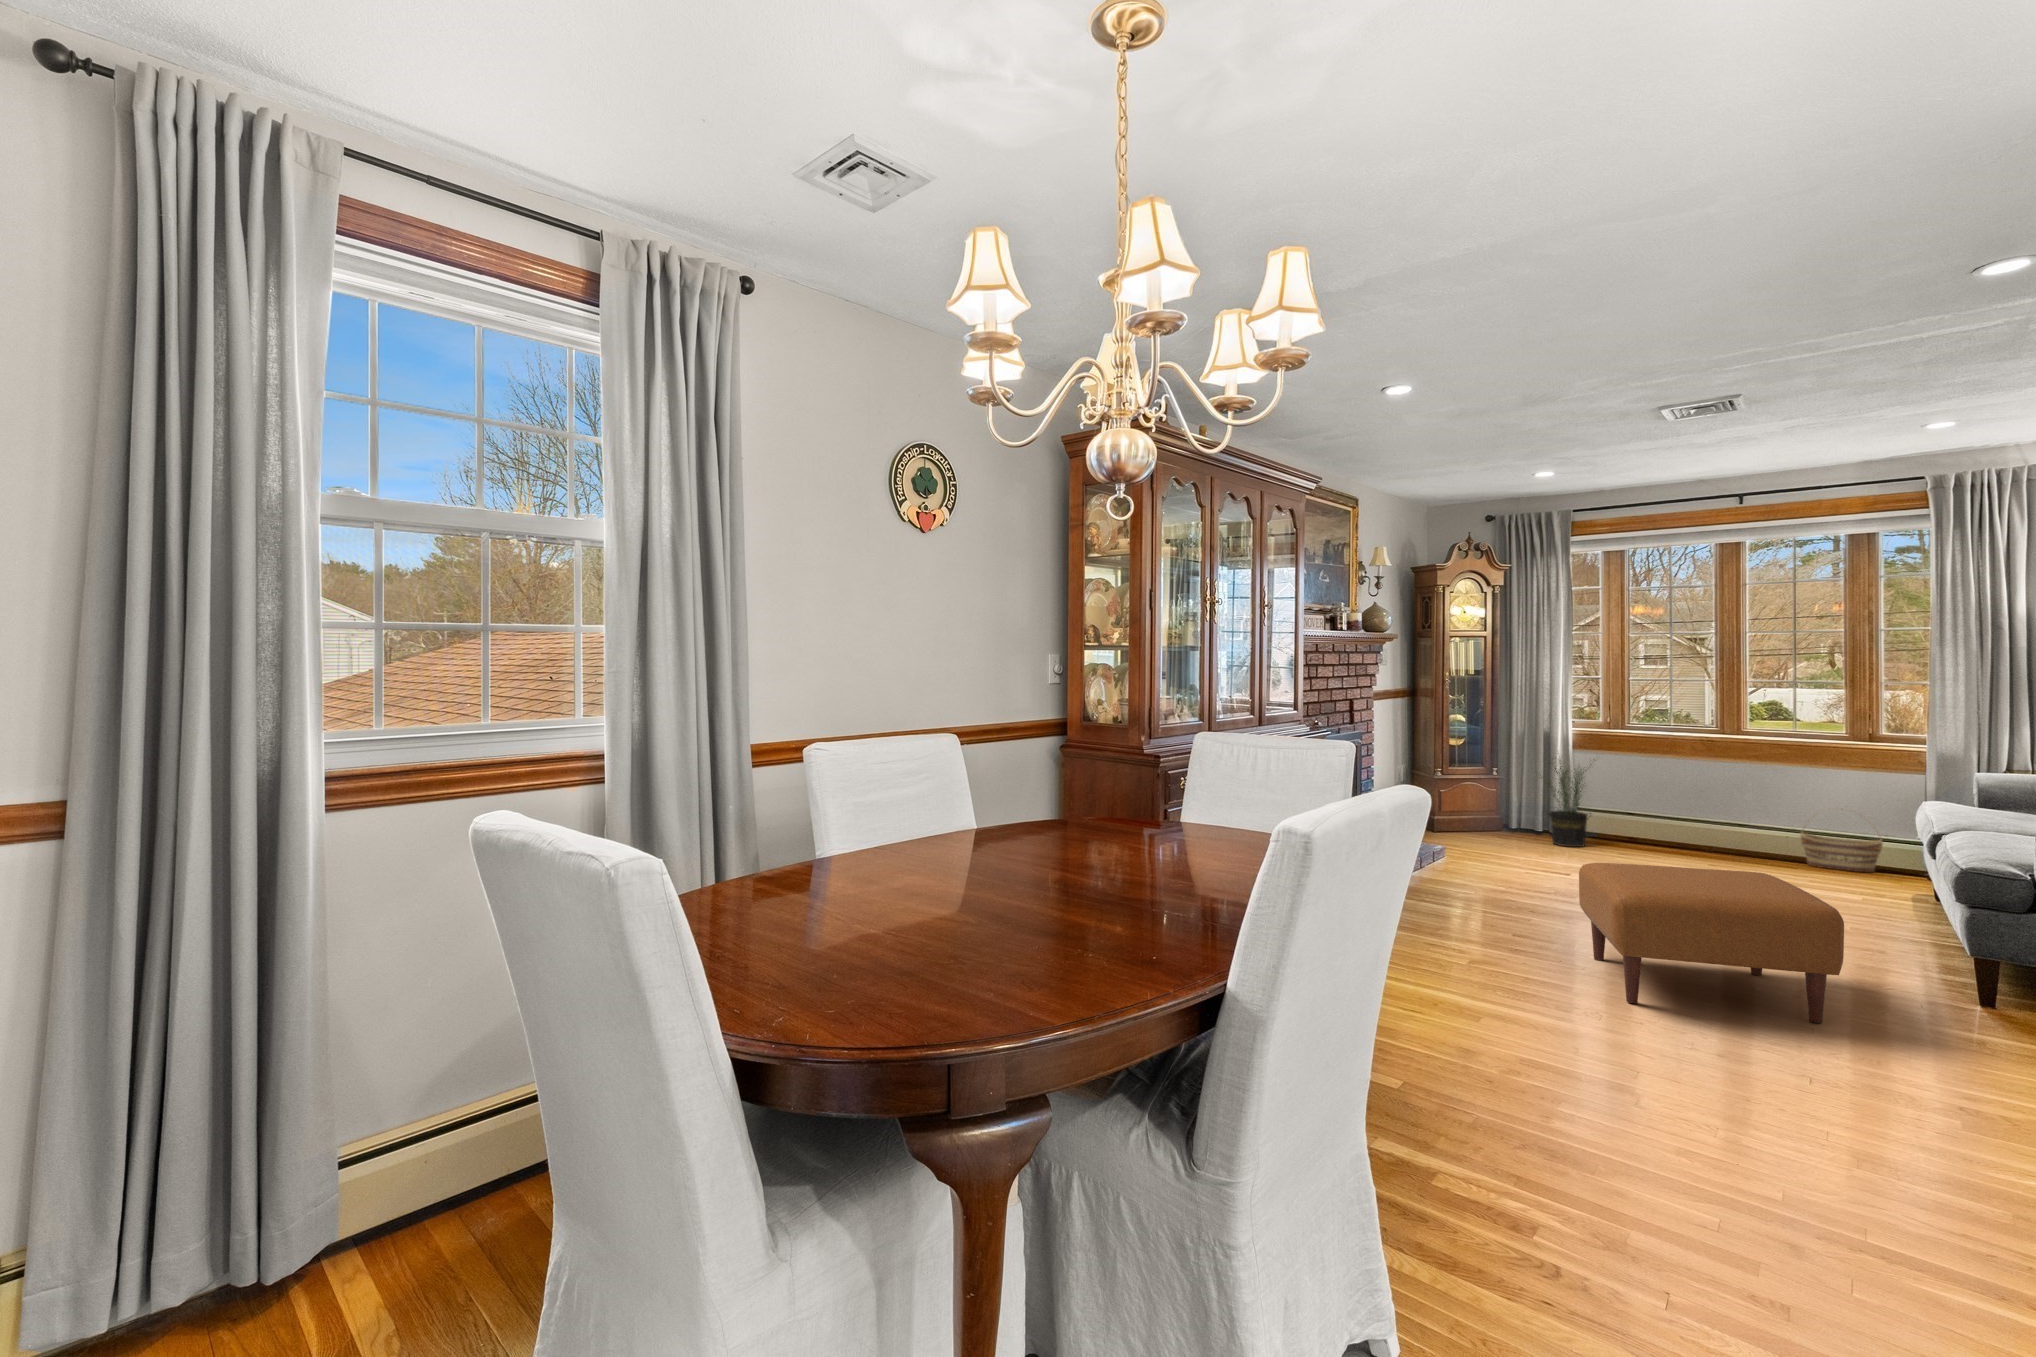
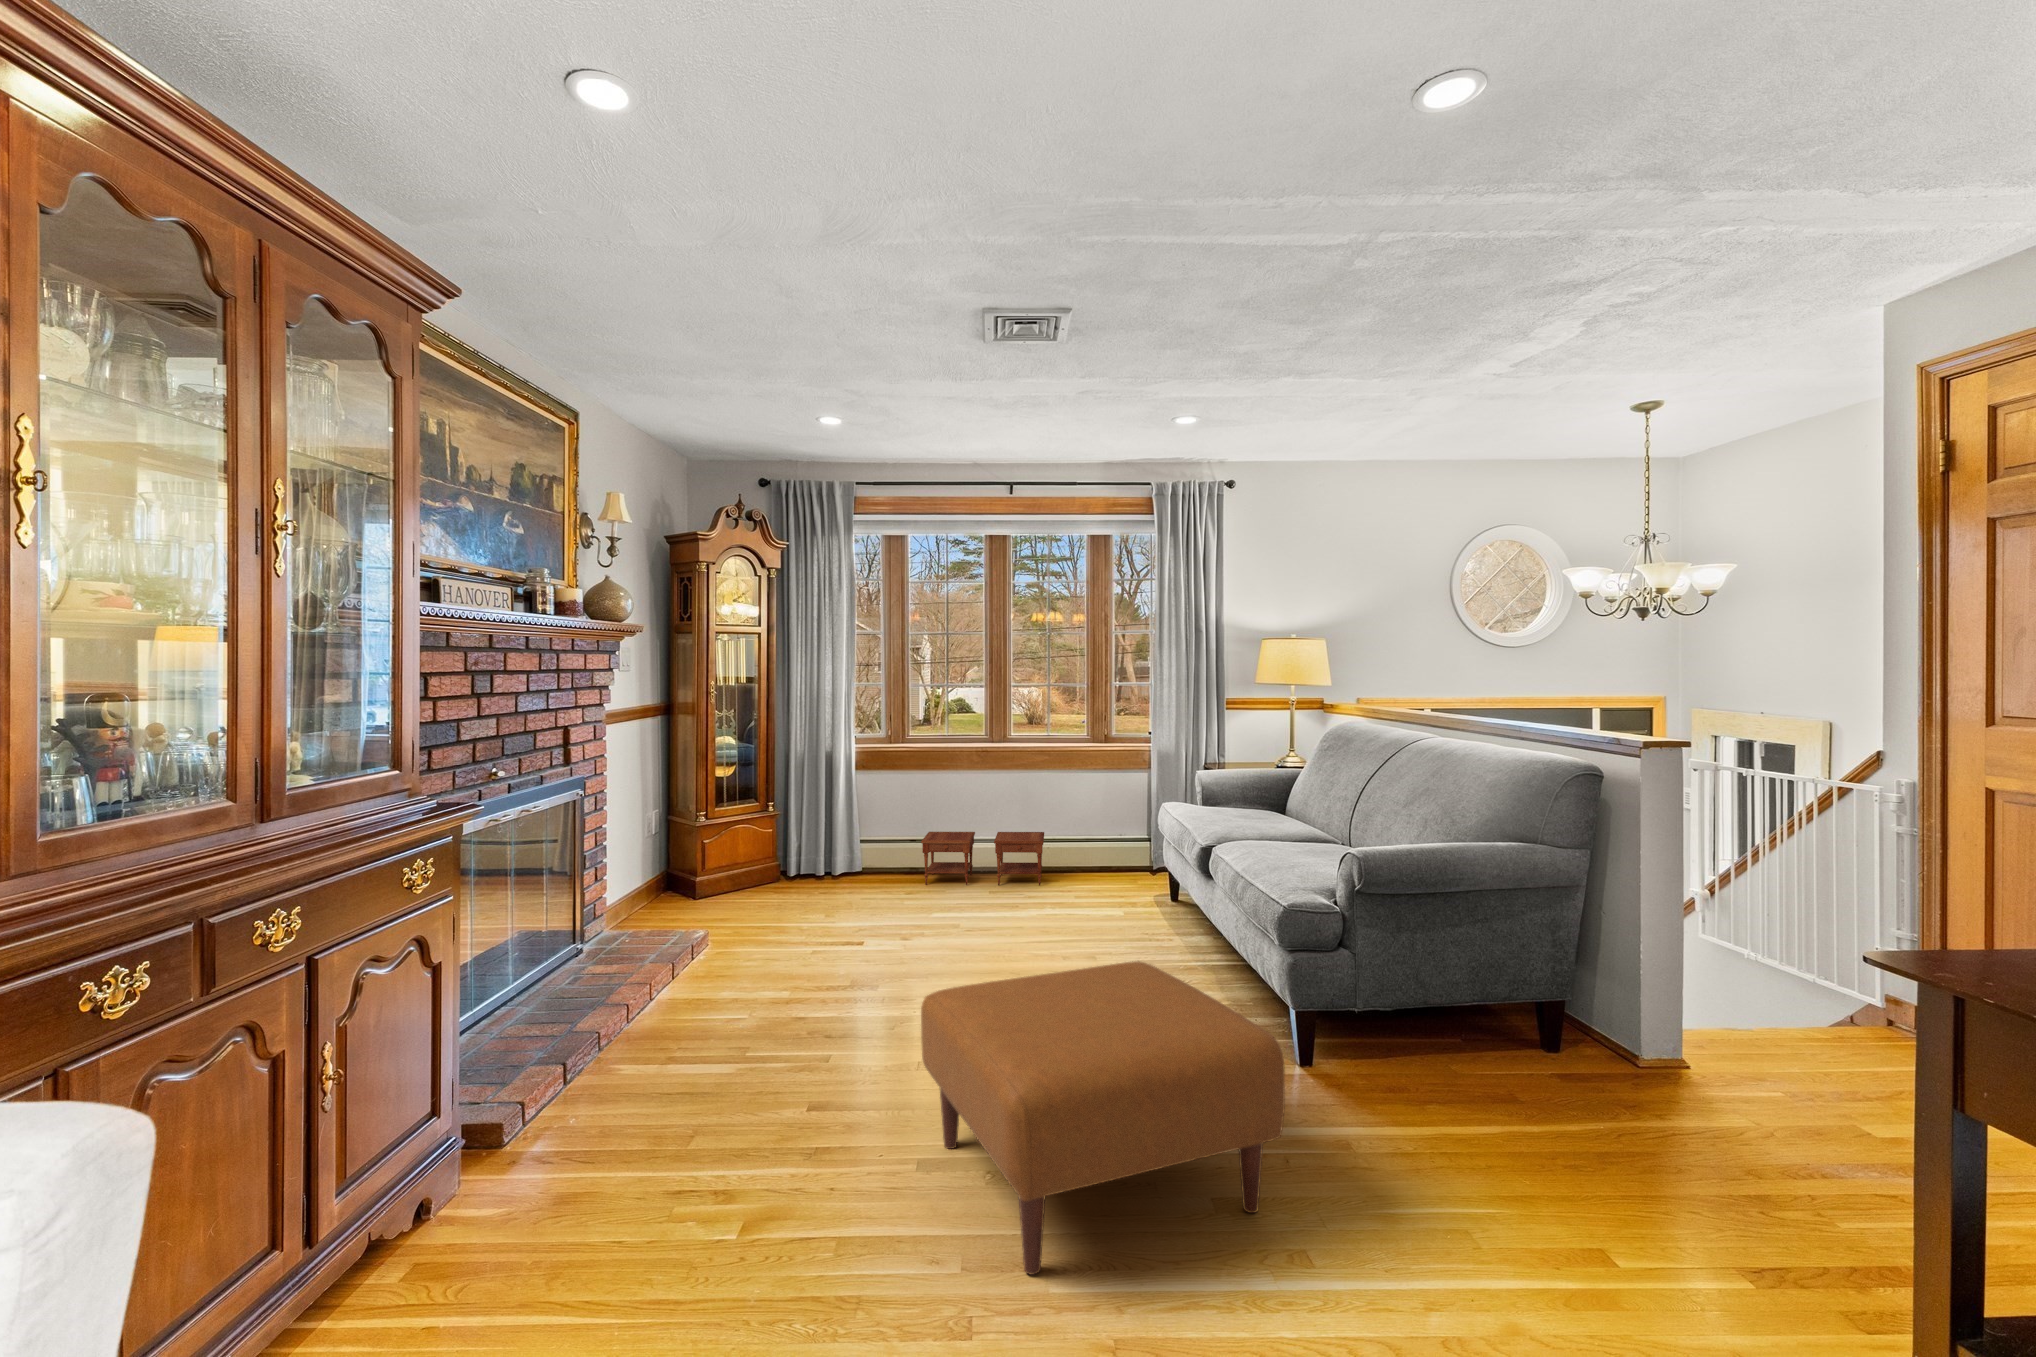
potted plant: present [1545,753,1591,847] -> none [813,773,893,895]
side table: none [1632,806,1772,863] -> present [921,832,1044,886]
basket: present [1800,817,1883,872] -> none [1070,817,1134,881]

